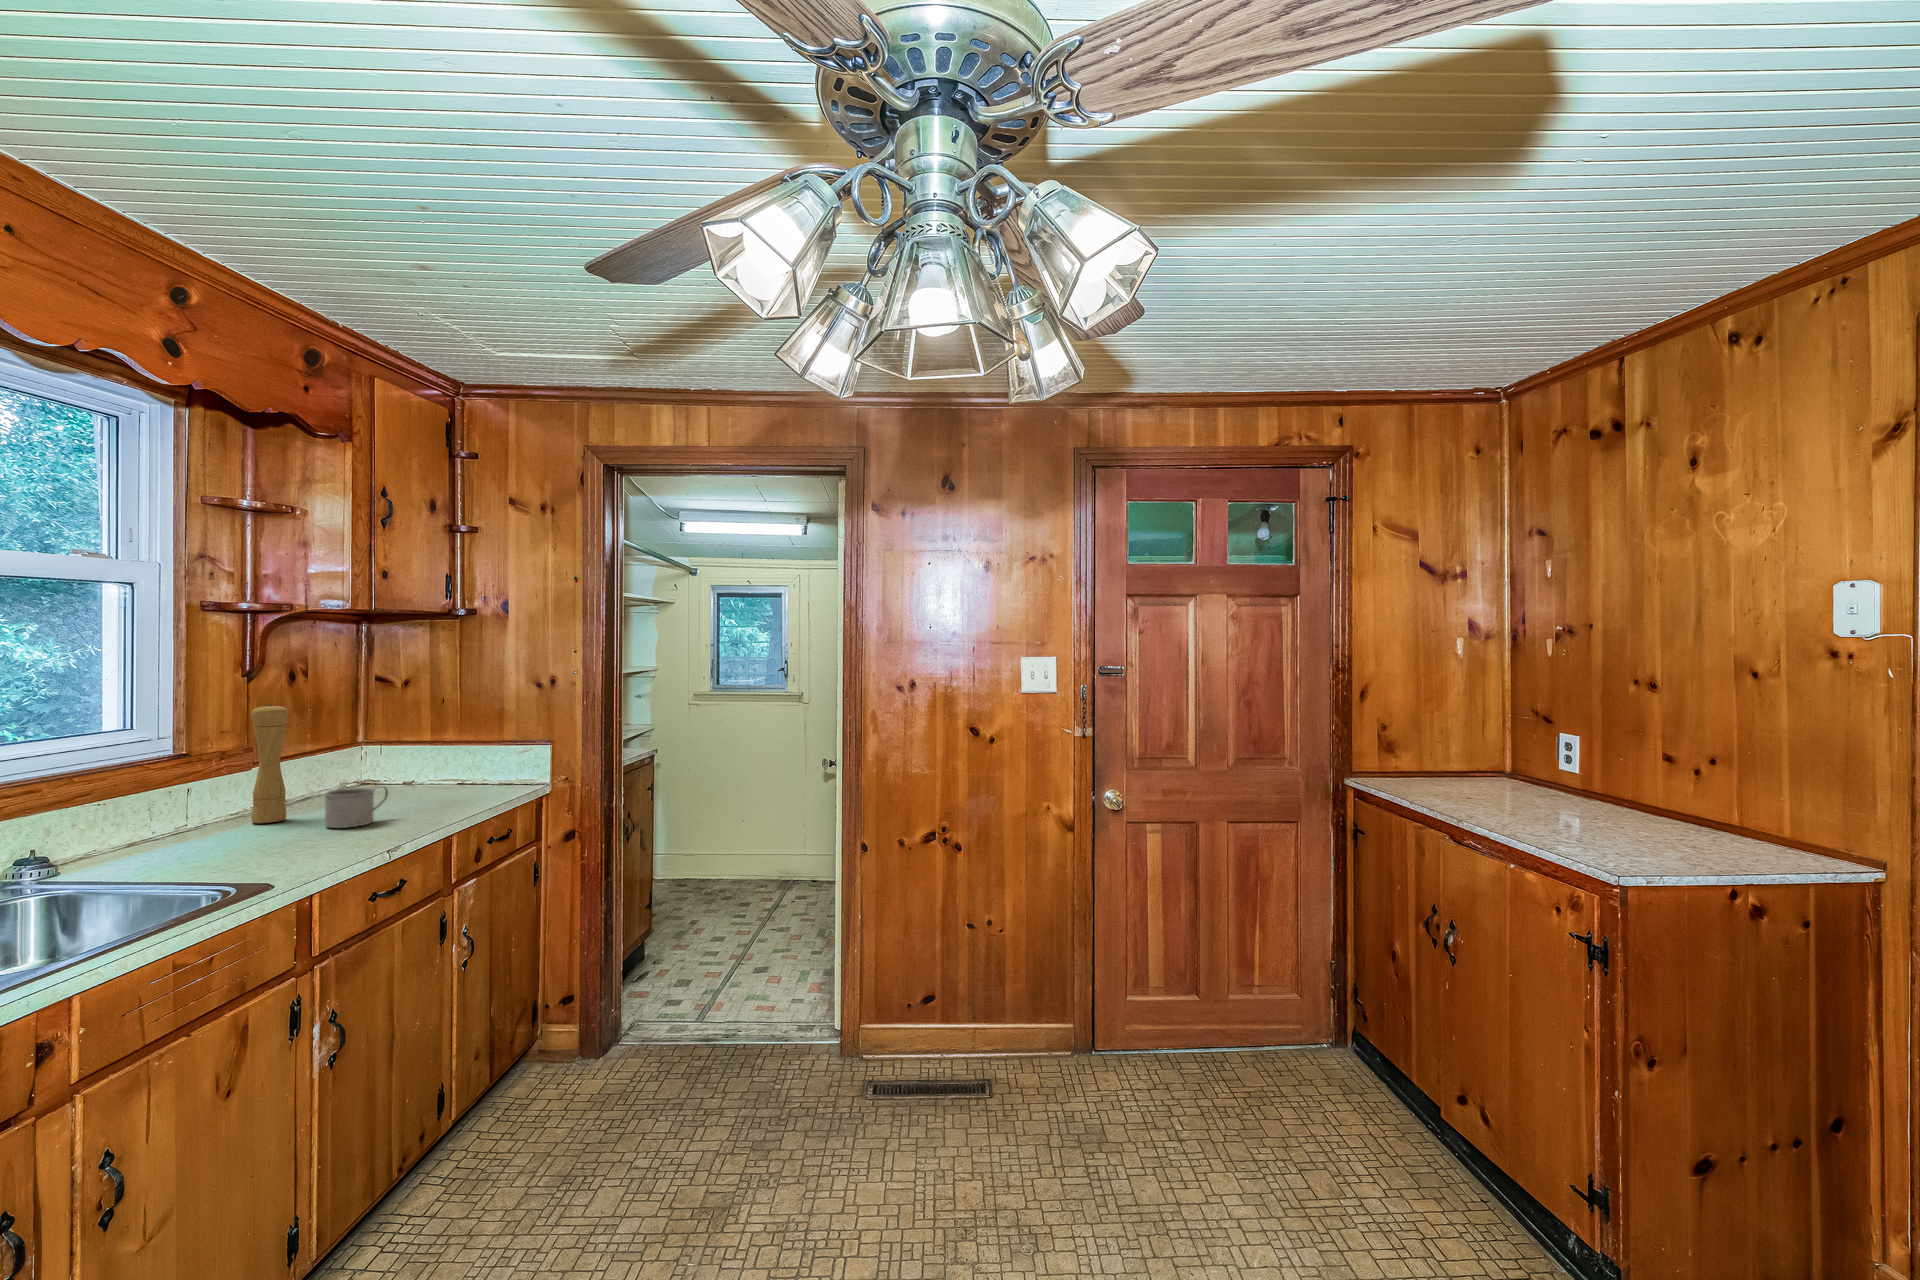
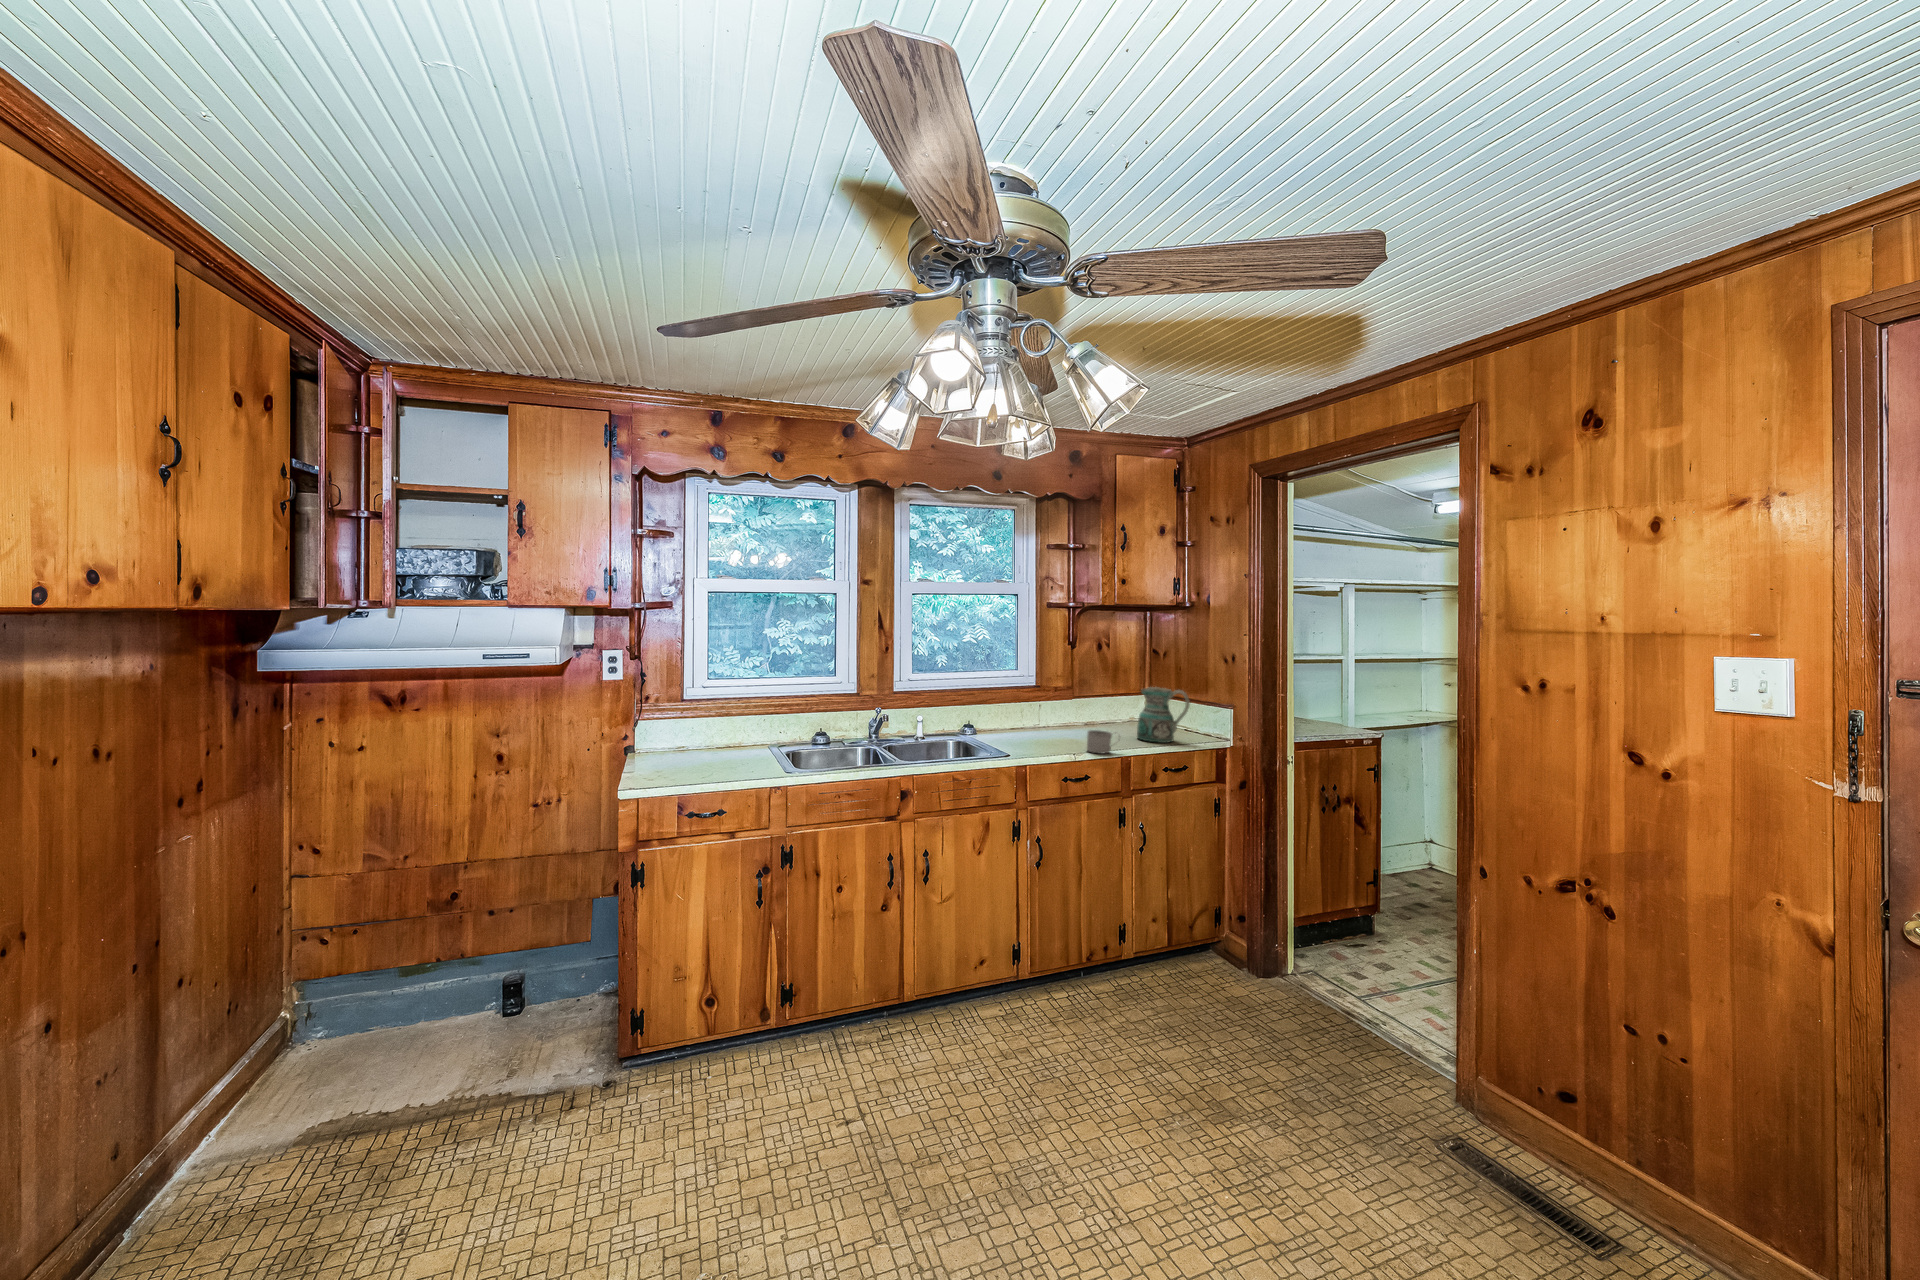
pepper mill: present [251,704,289,823] -> none [1069,677,1089,743]
ceramic pitcher: none [354,708,445,795] -> present [1137,687,1190,743]

